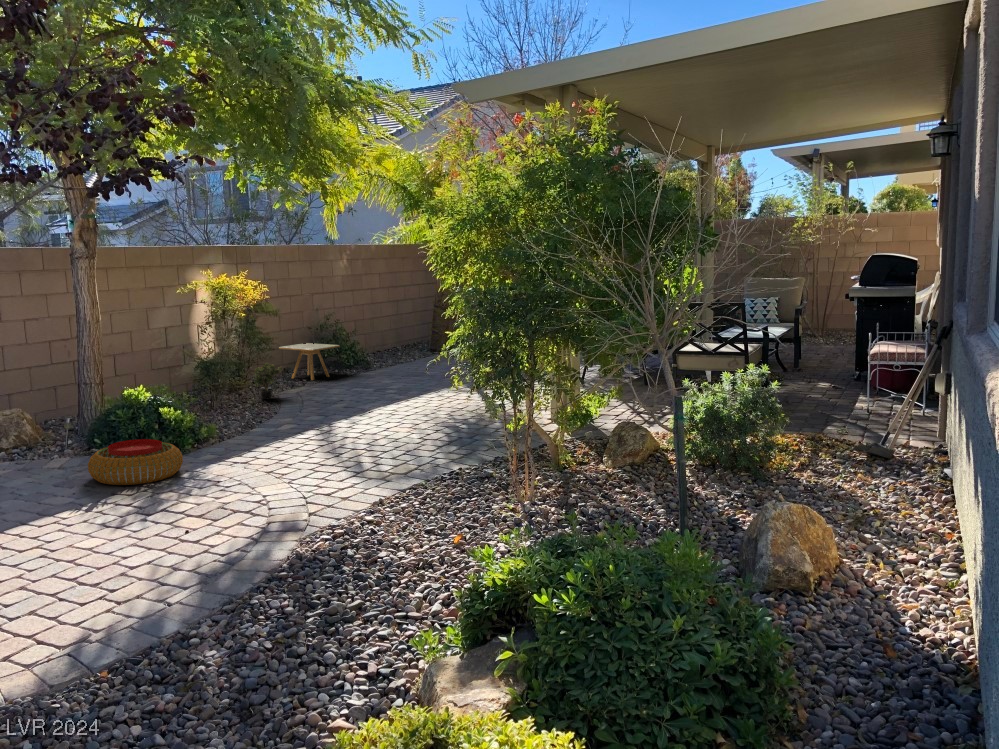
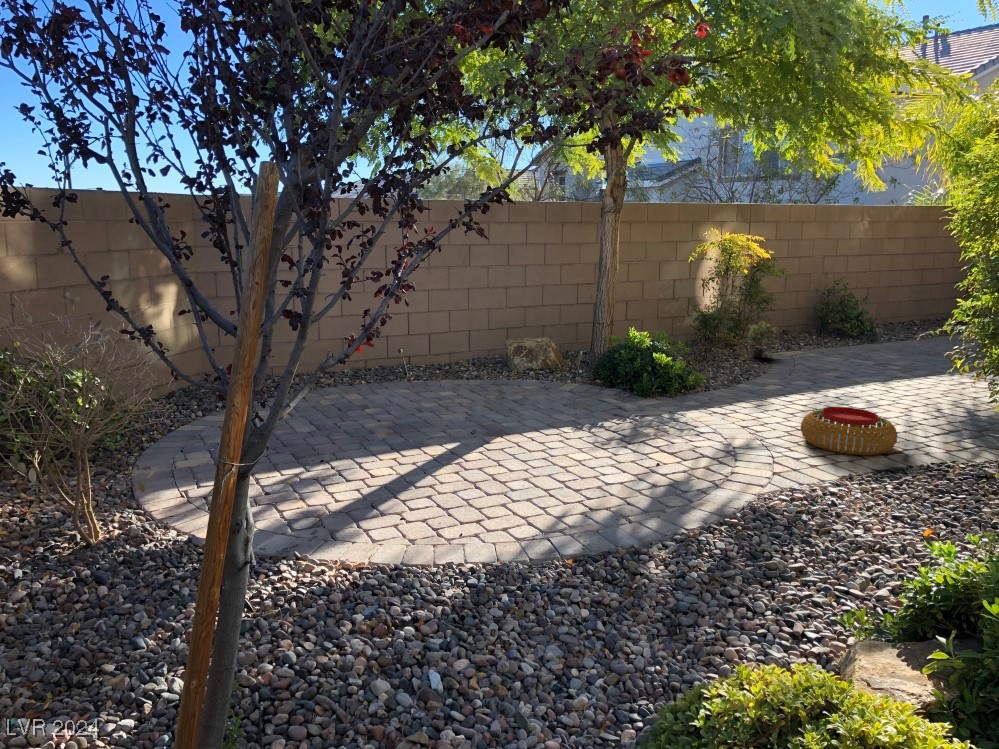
side table: present [279,343,340,380] -> none [779,306,844,345]
pouf: present [88,439,183,485] -> present [801,407,897,455]

